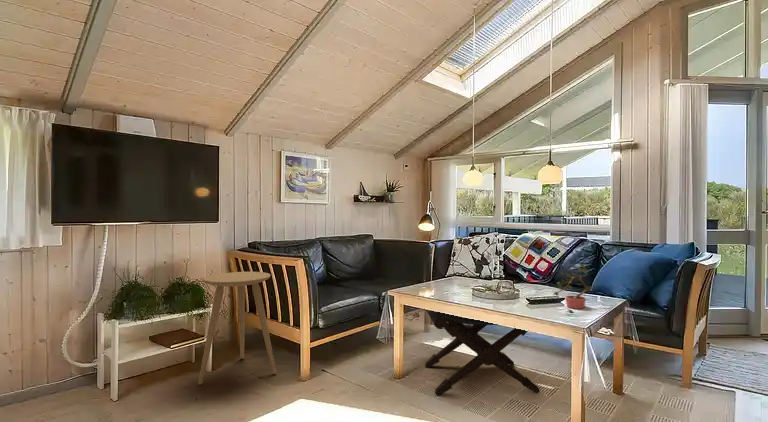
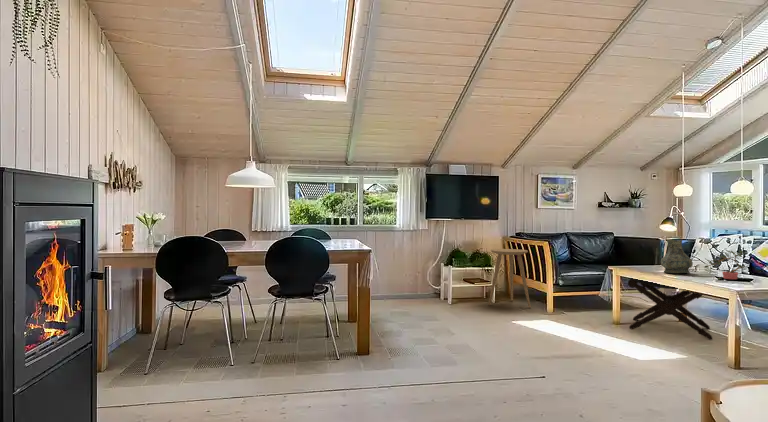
vase: none [477,250,519,303] -> present [661,240,693,273]

